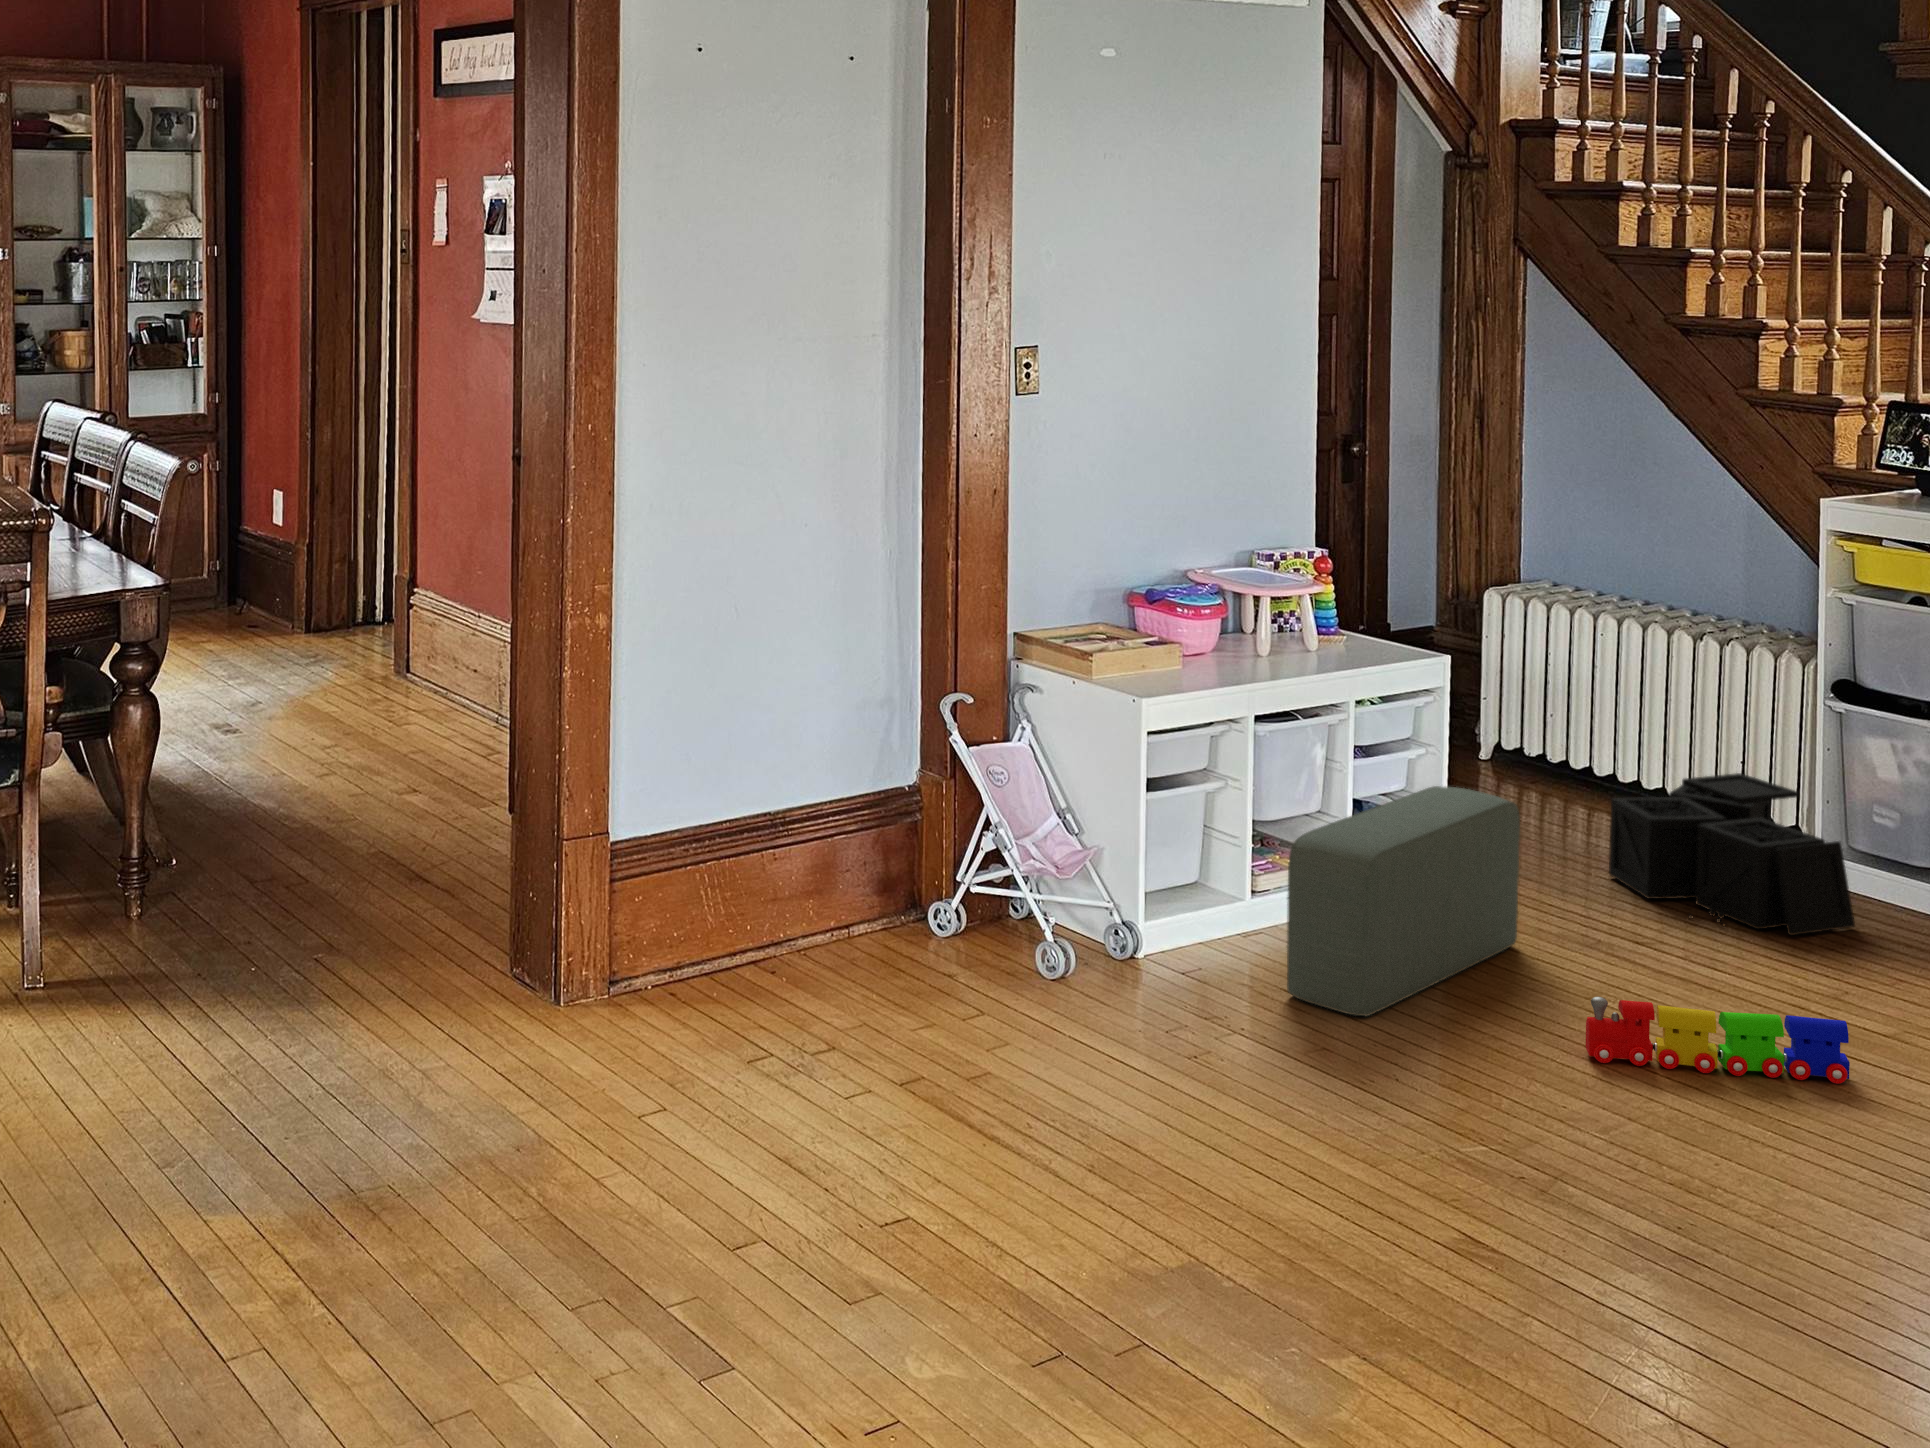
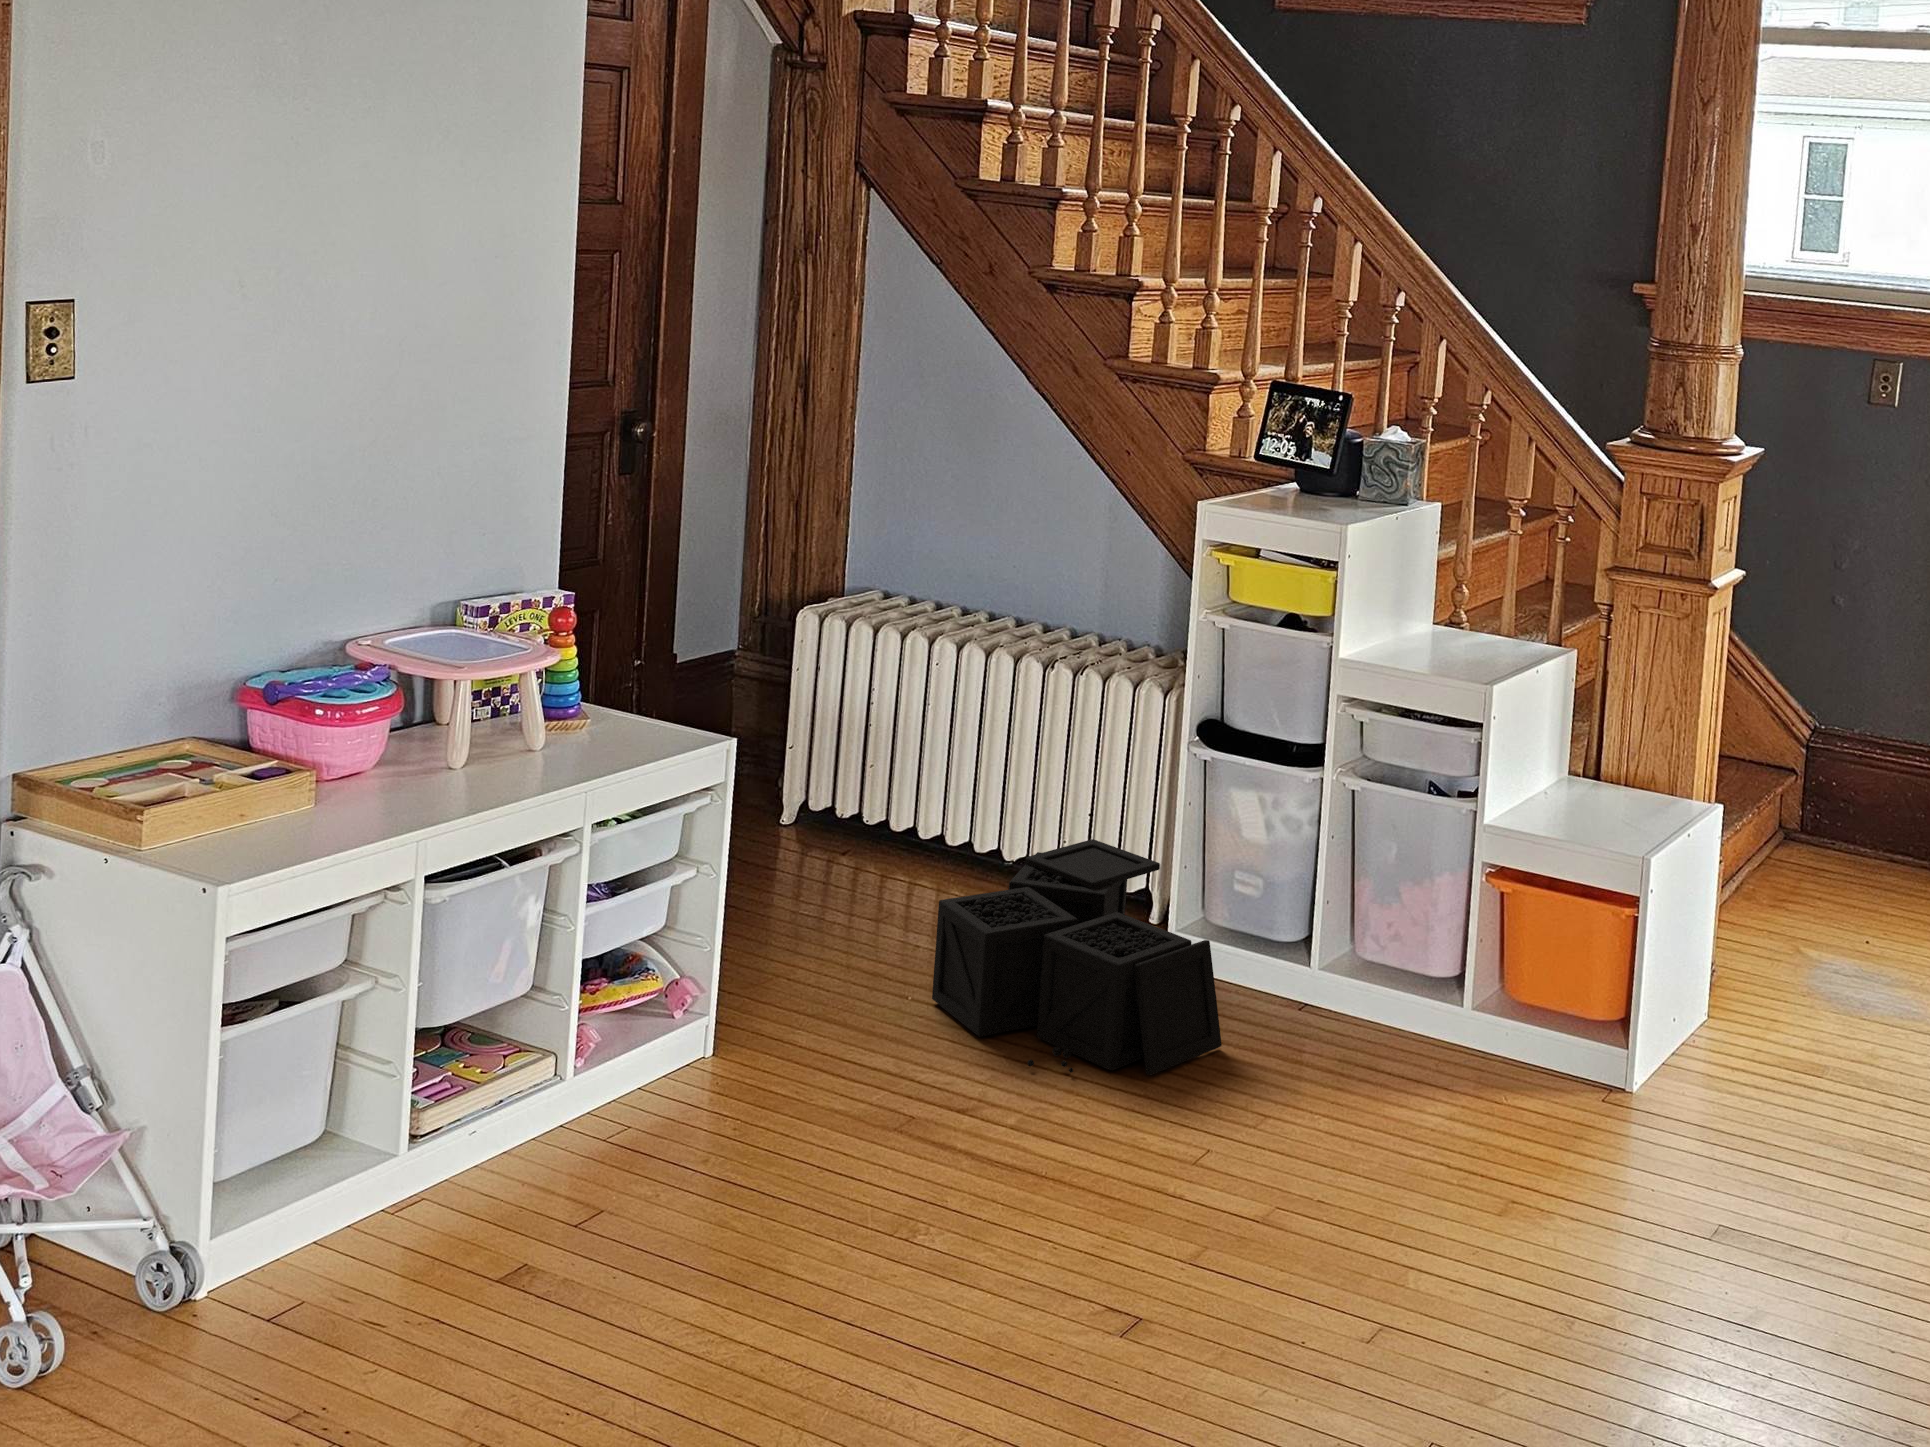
pouf: present [1287,786,1520,1016] -> none [436,942,813,1366]
toy train: present [1585,997,1850,1084] -> none [884,1266,1232,1390]

